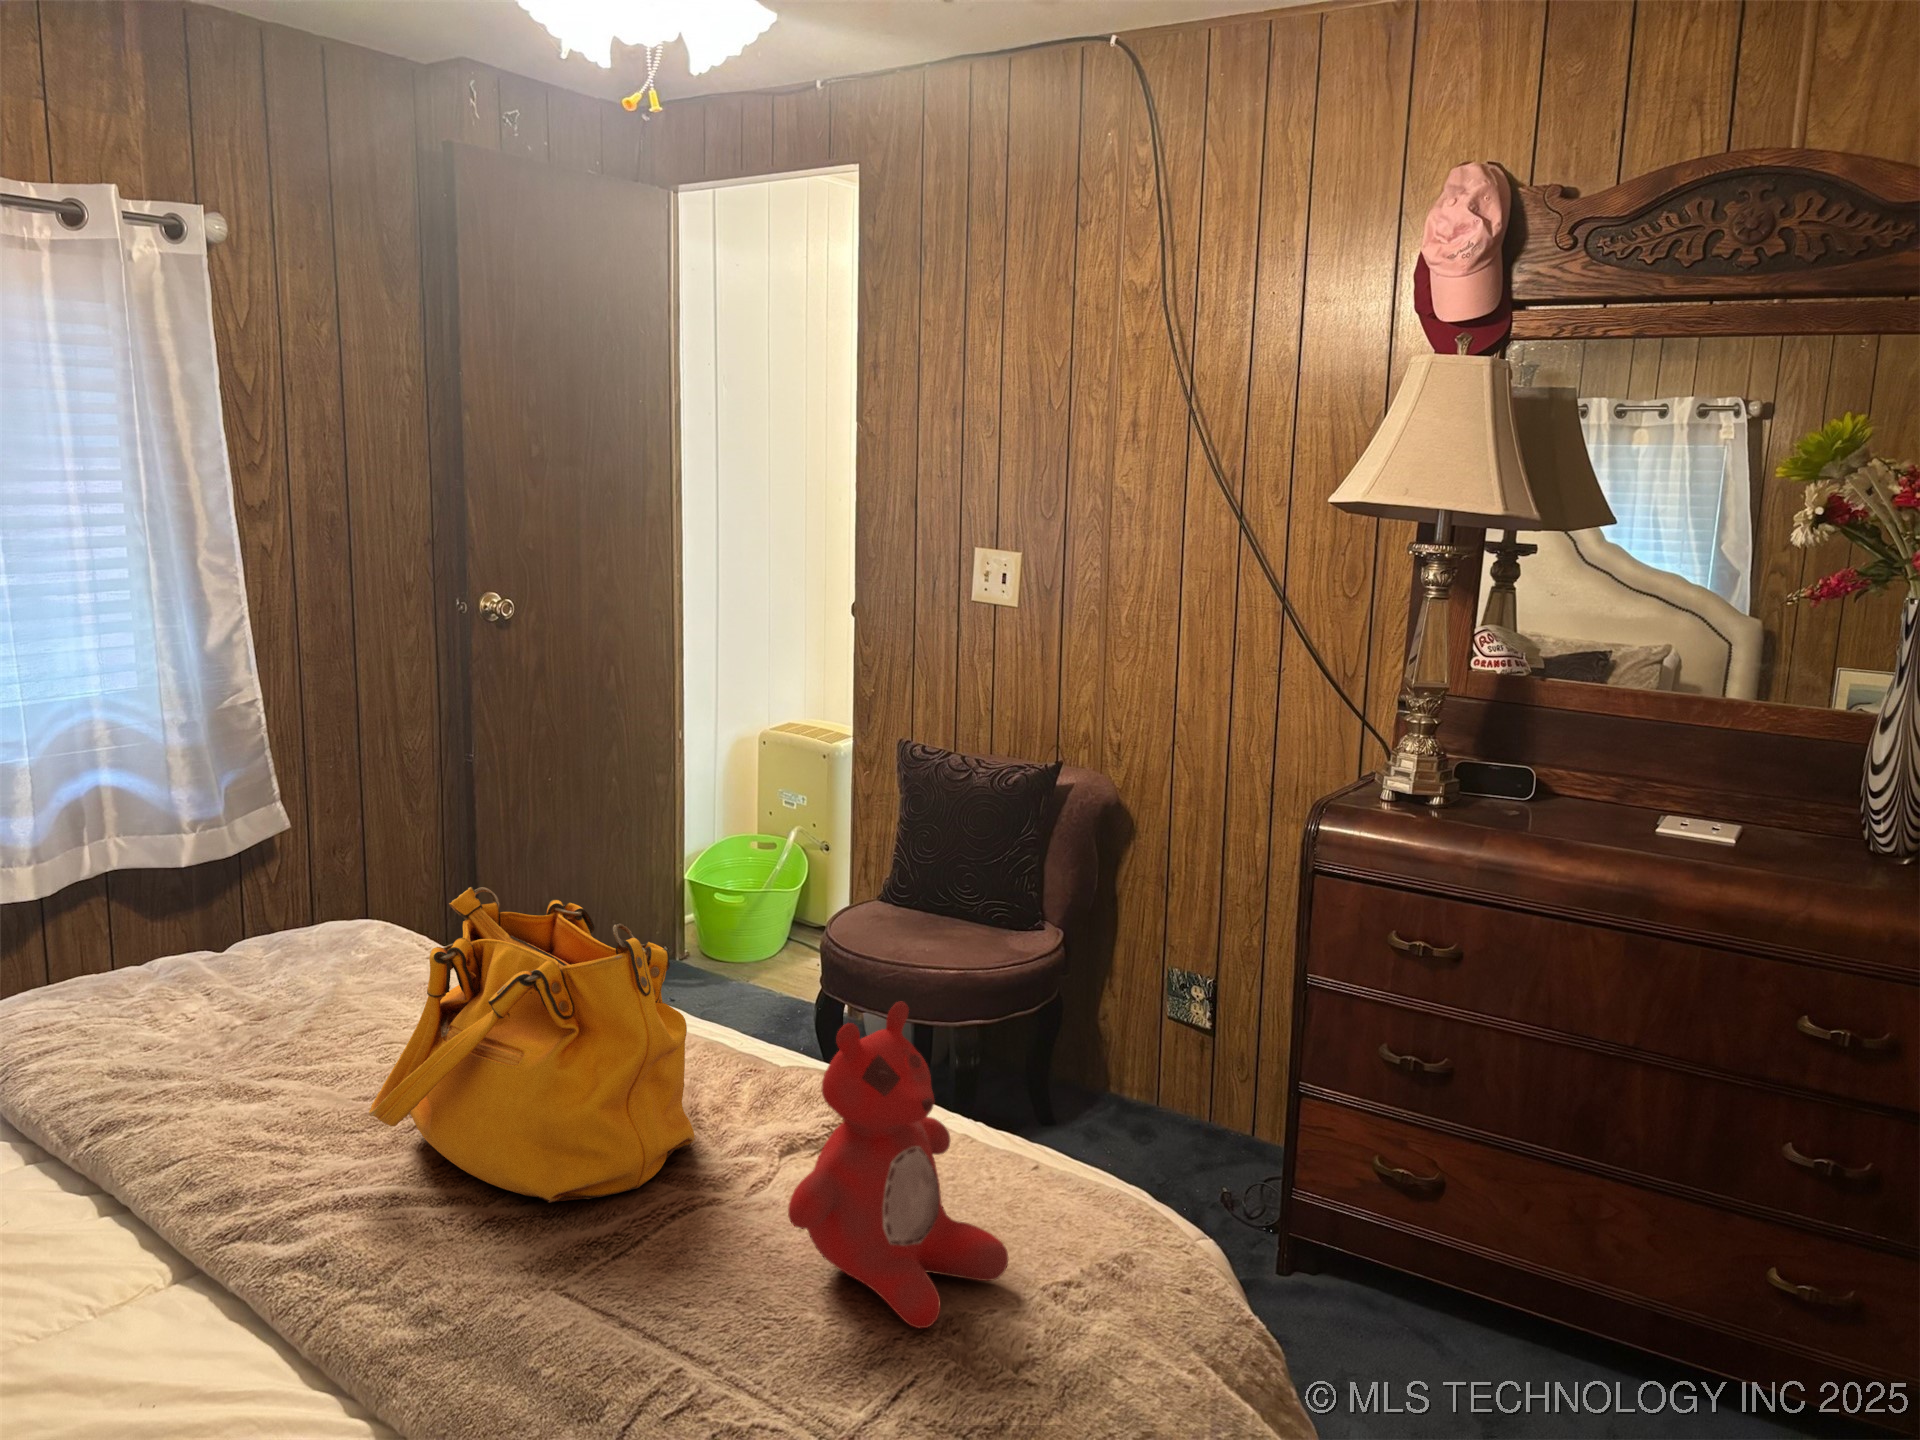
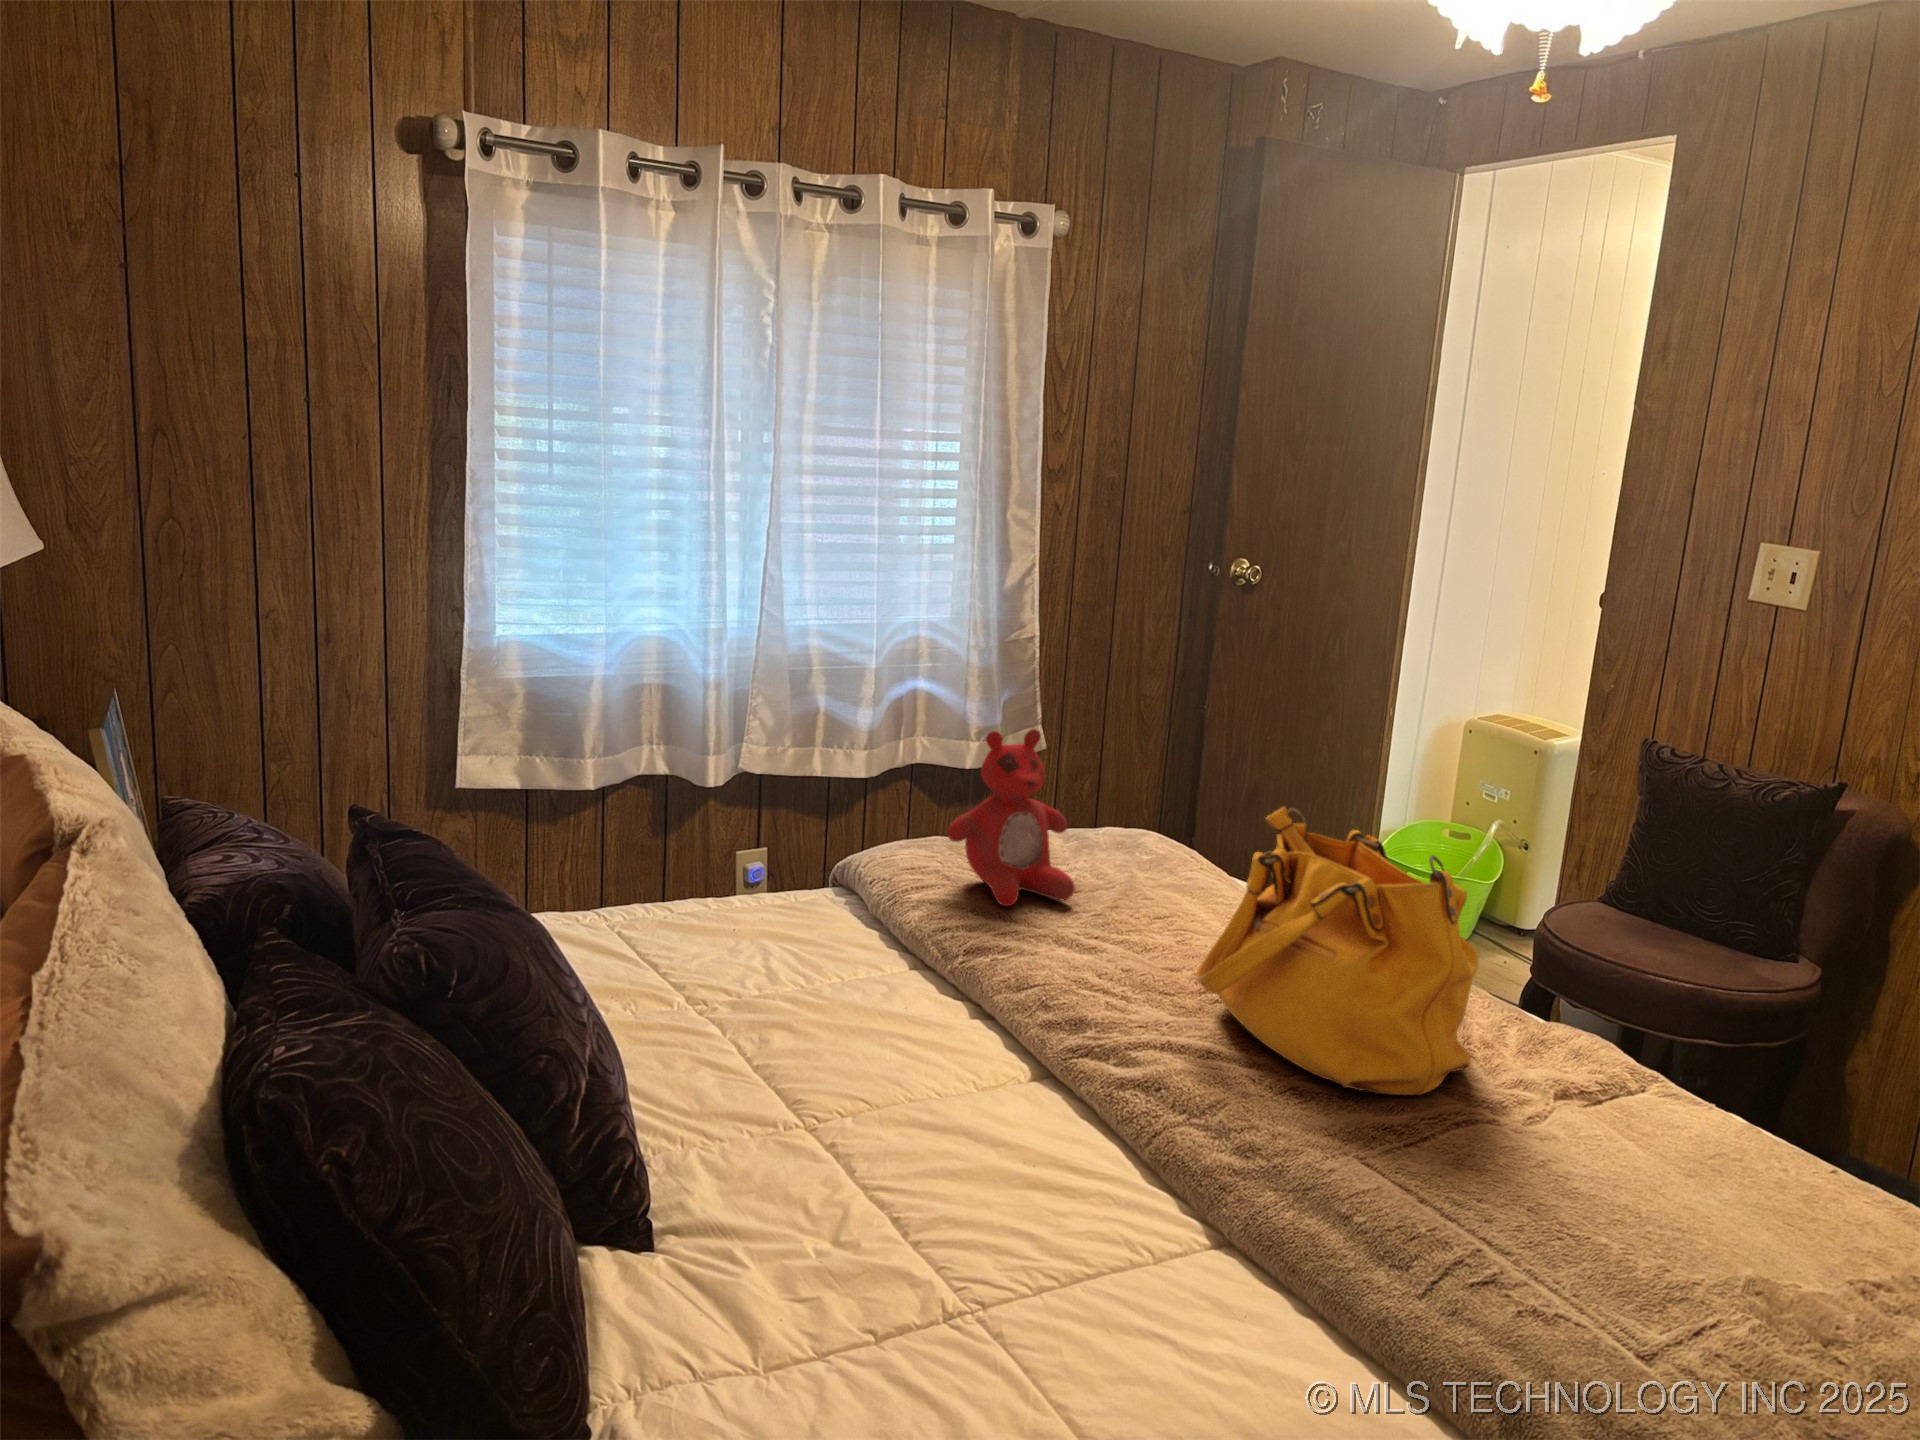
stuffed bear: present [788,1001,1009,1328] -> present [947,729,1075,907]

